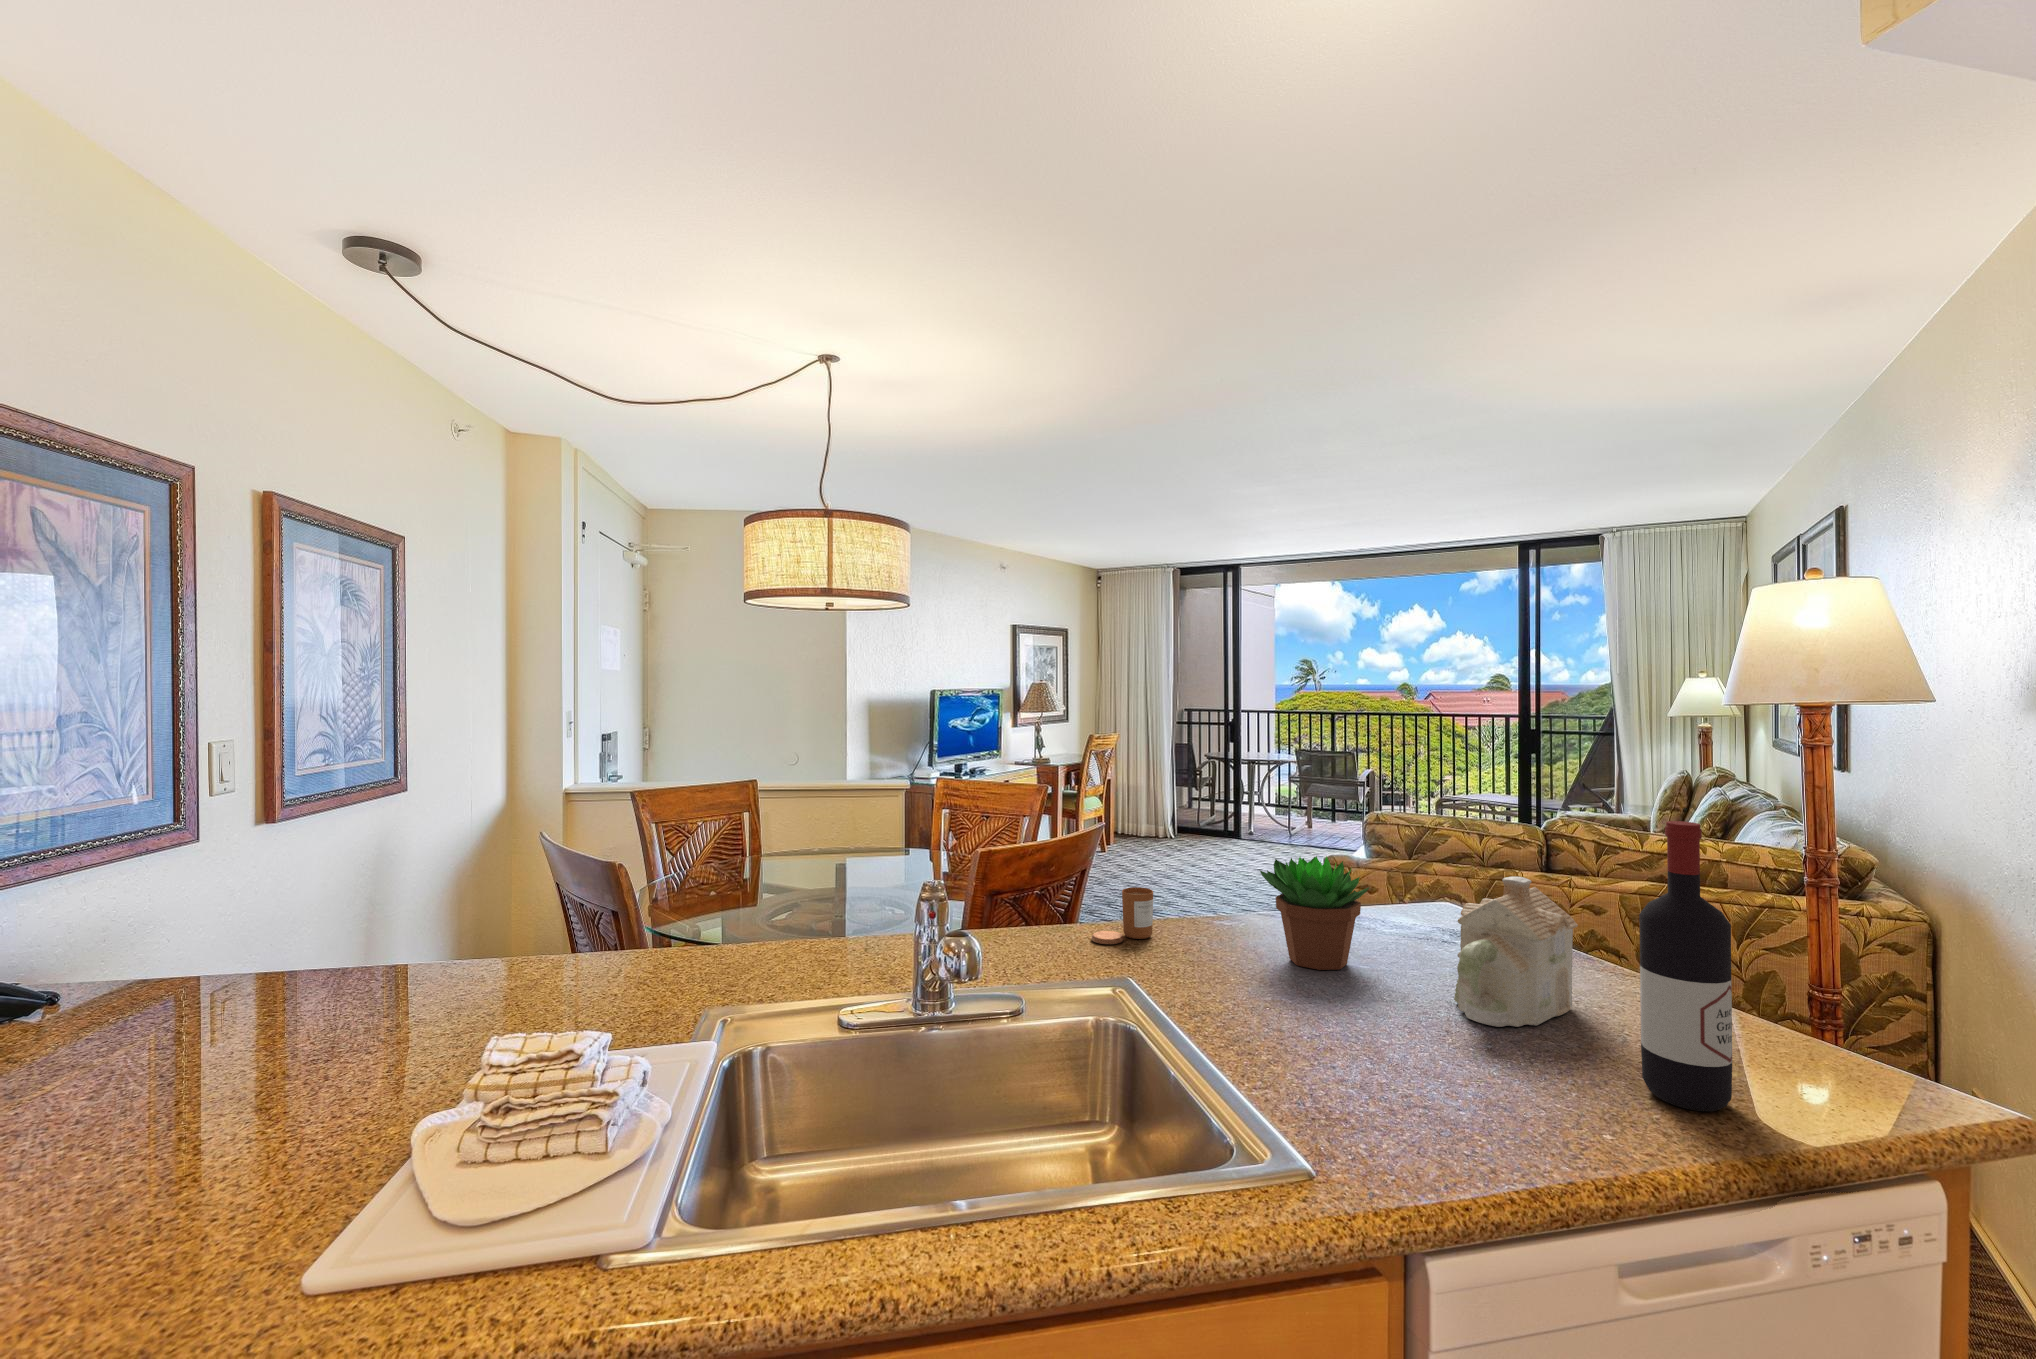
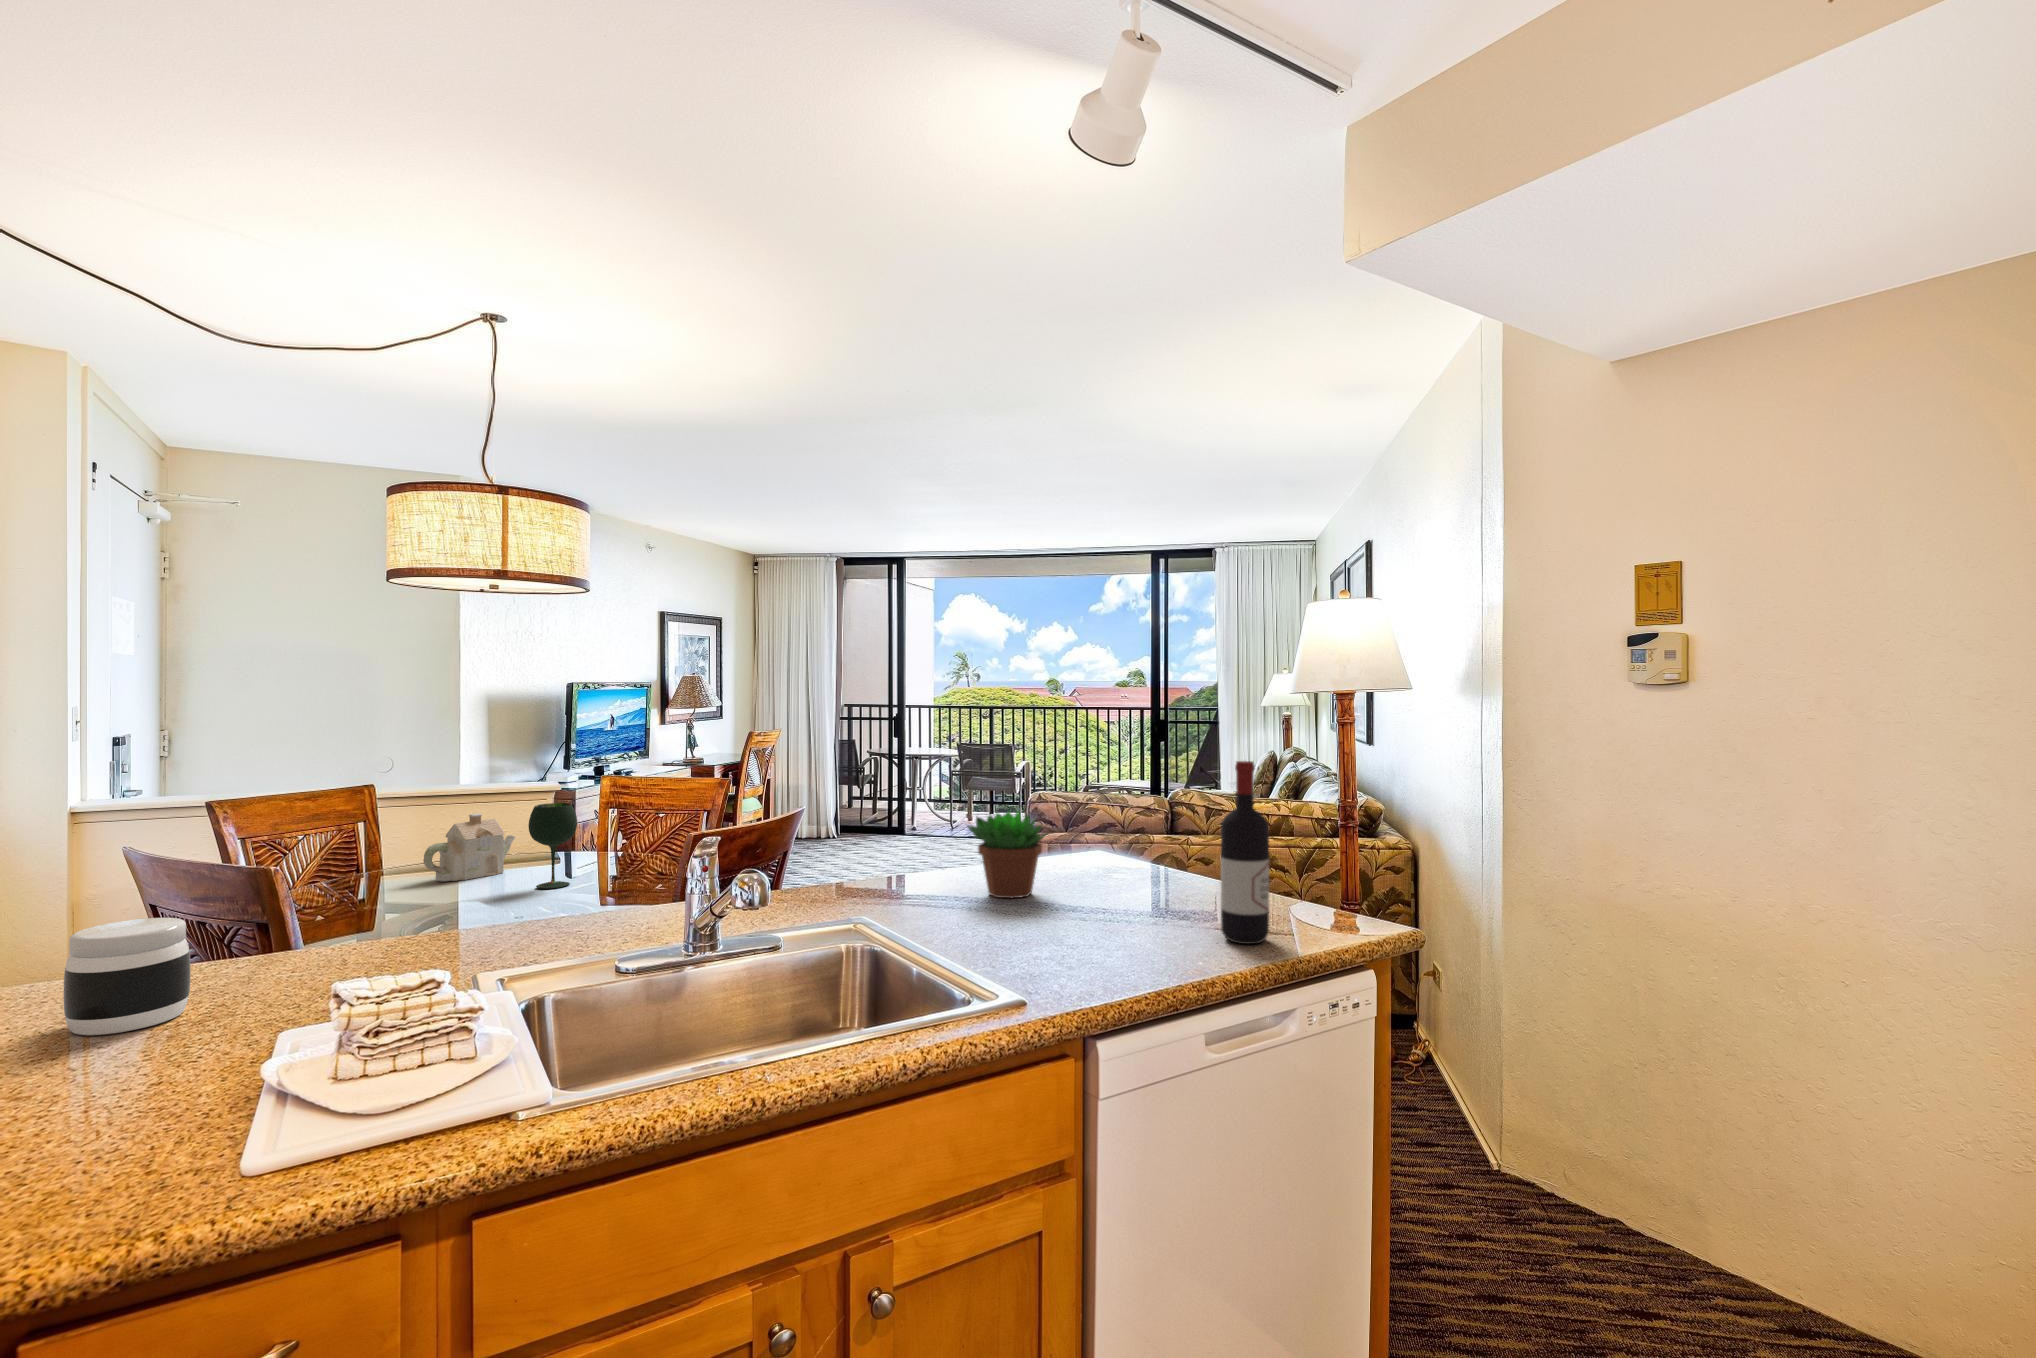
wine glass: none [846,808,888,891] -> present [529,803,577,889]
teapot: present [1454,876,1578,1027] -> present [423,814,515,881]
candle: present [1092,887,1153,944] -> none [822,849,875,898]
jar: none [358,925,463,1039] -> present [63,918,191,1035]

